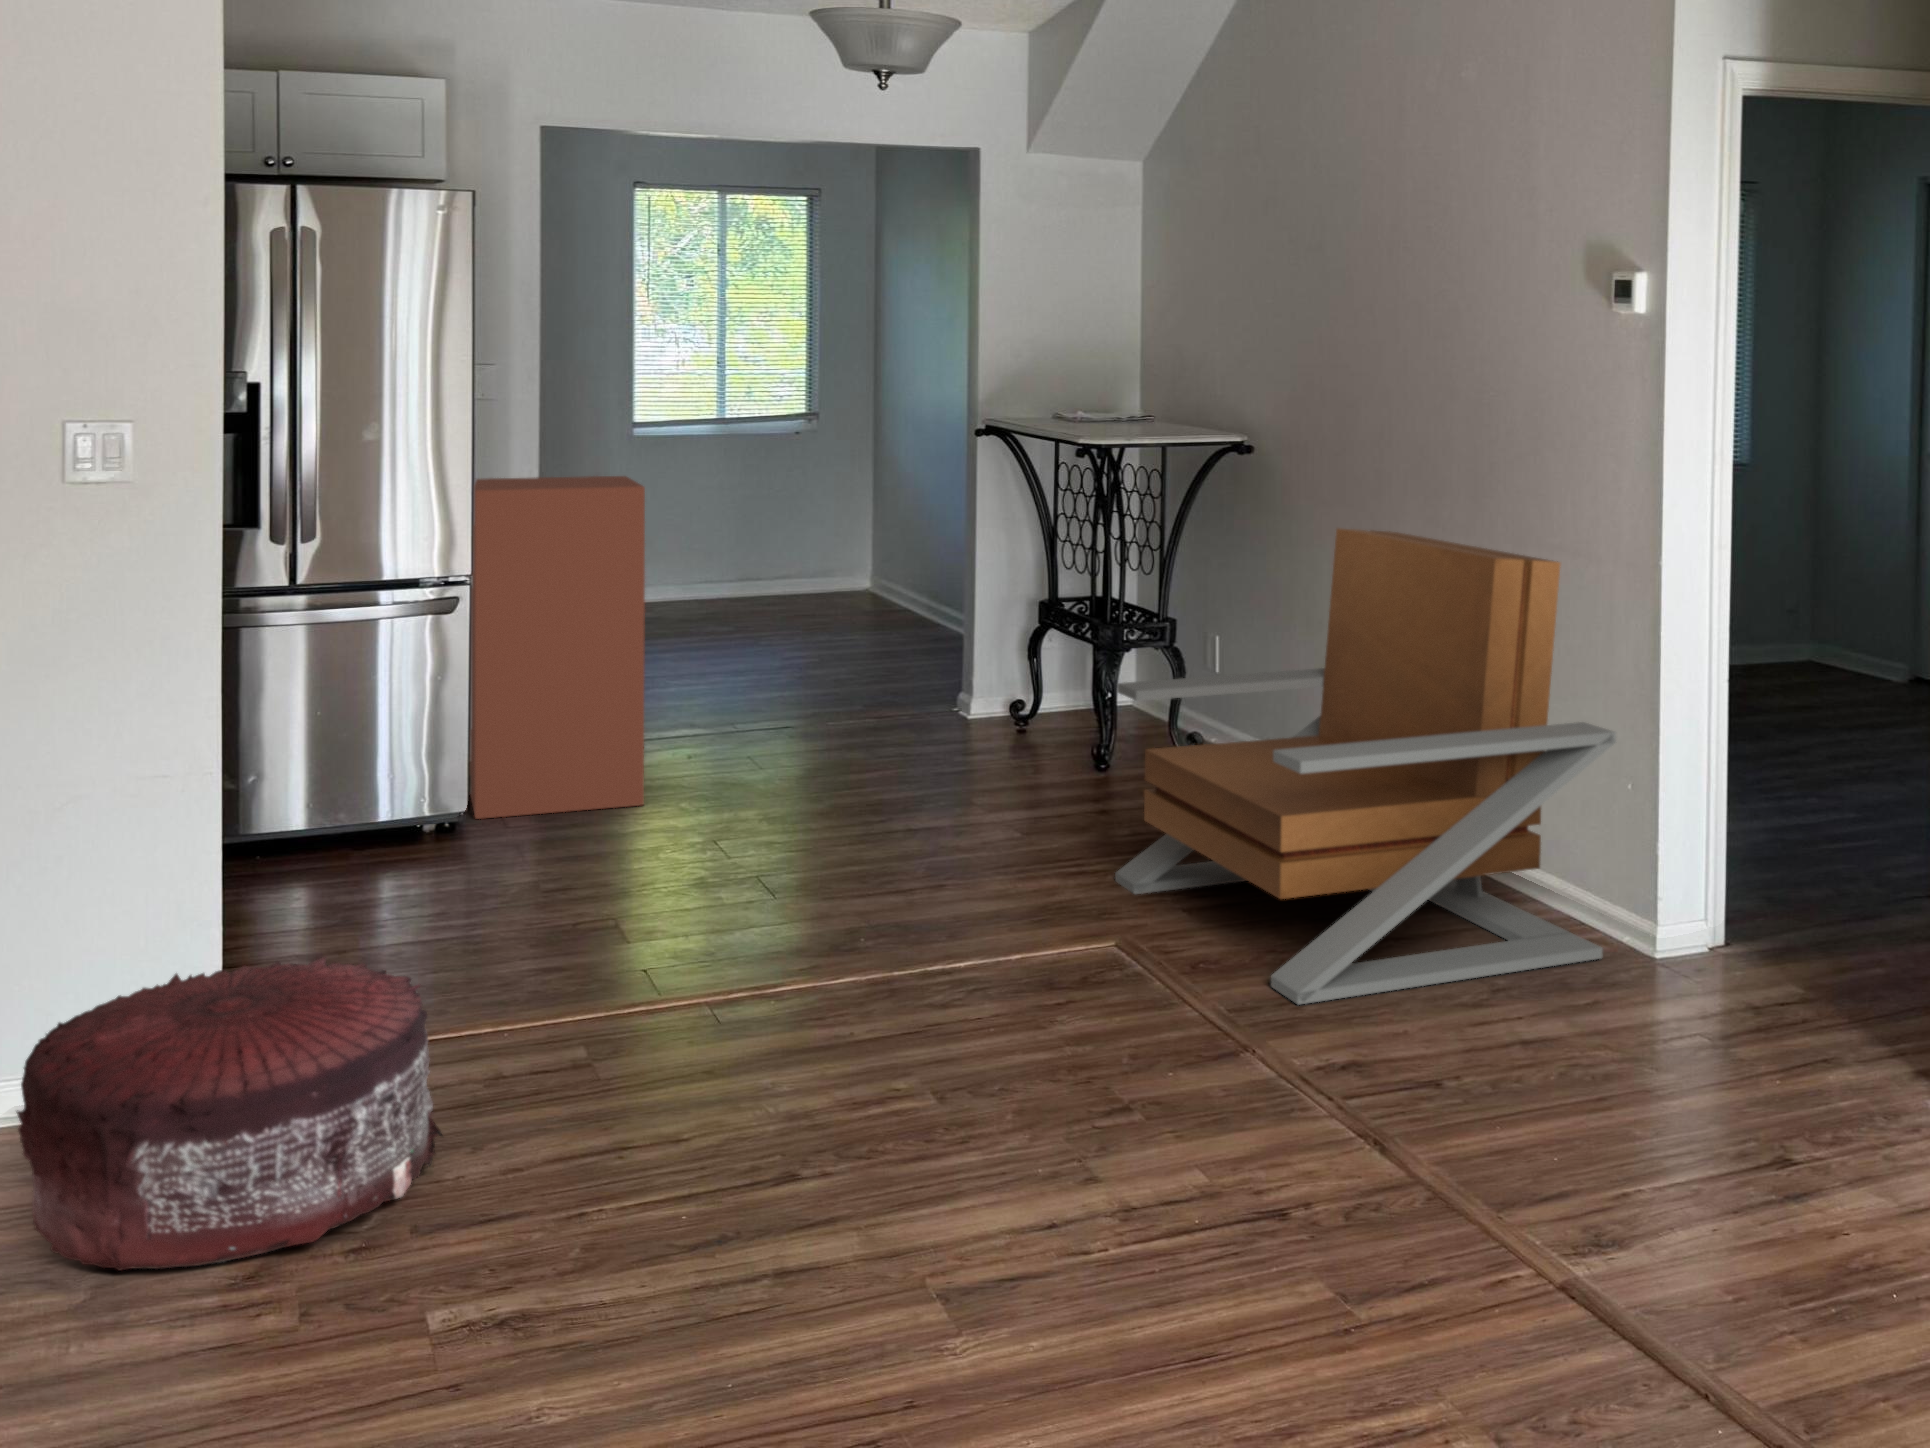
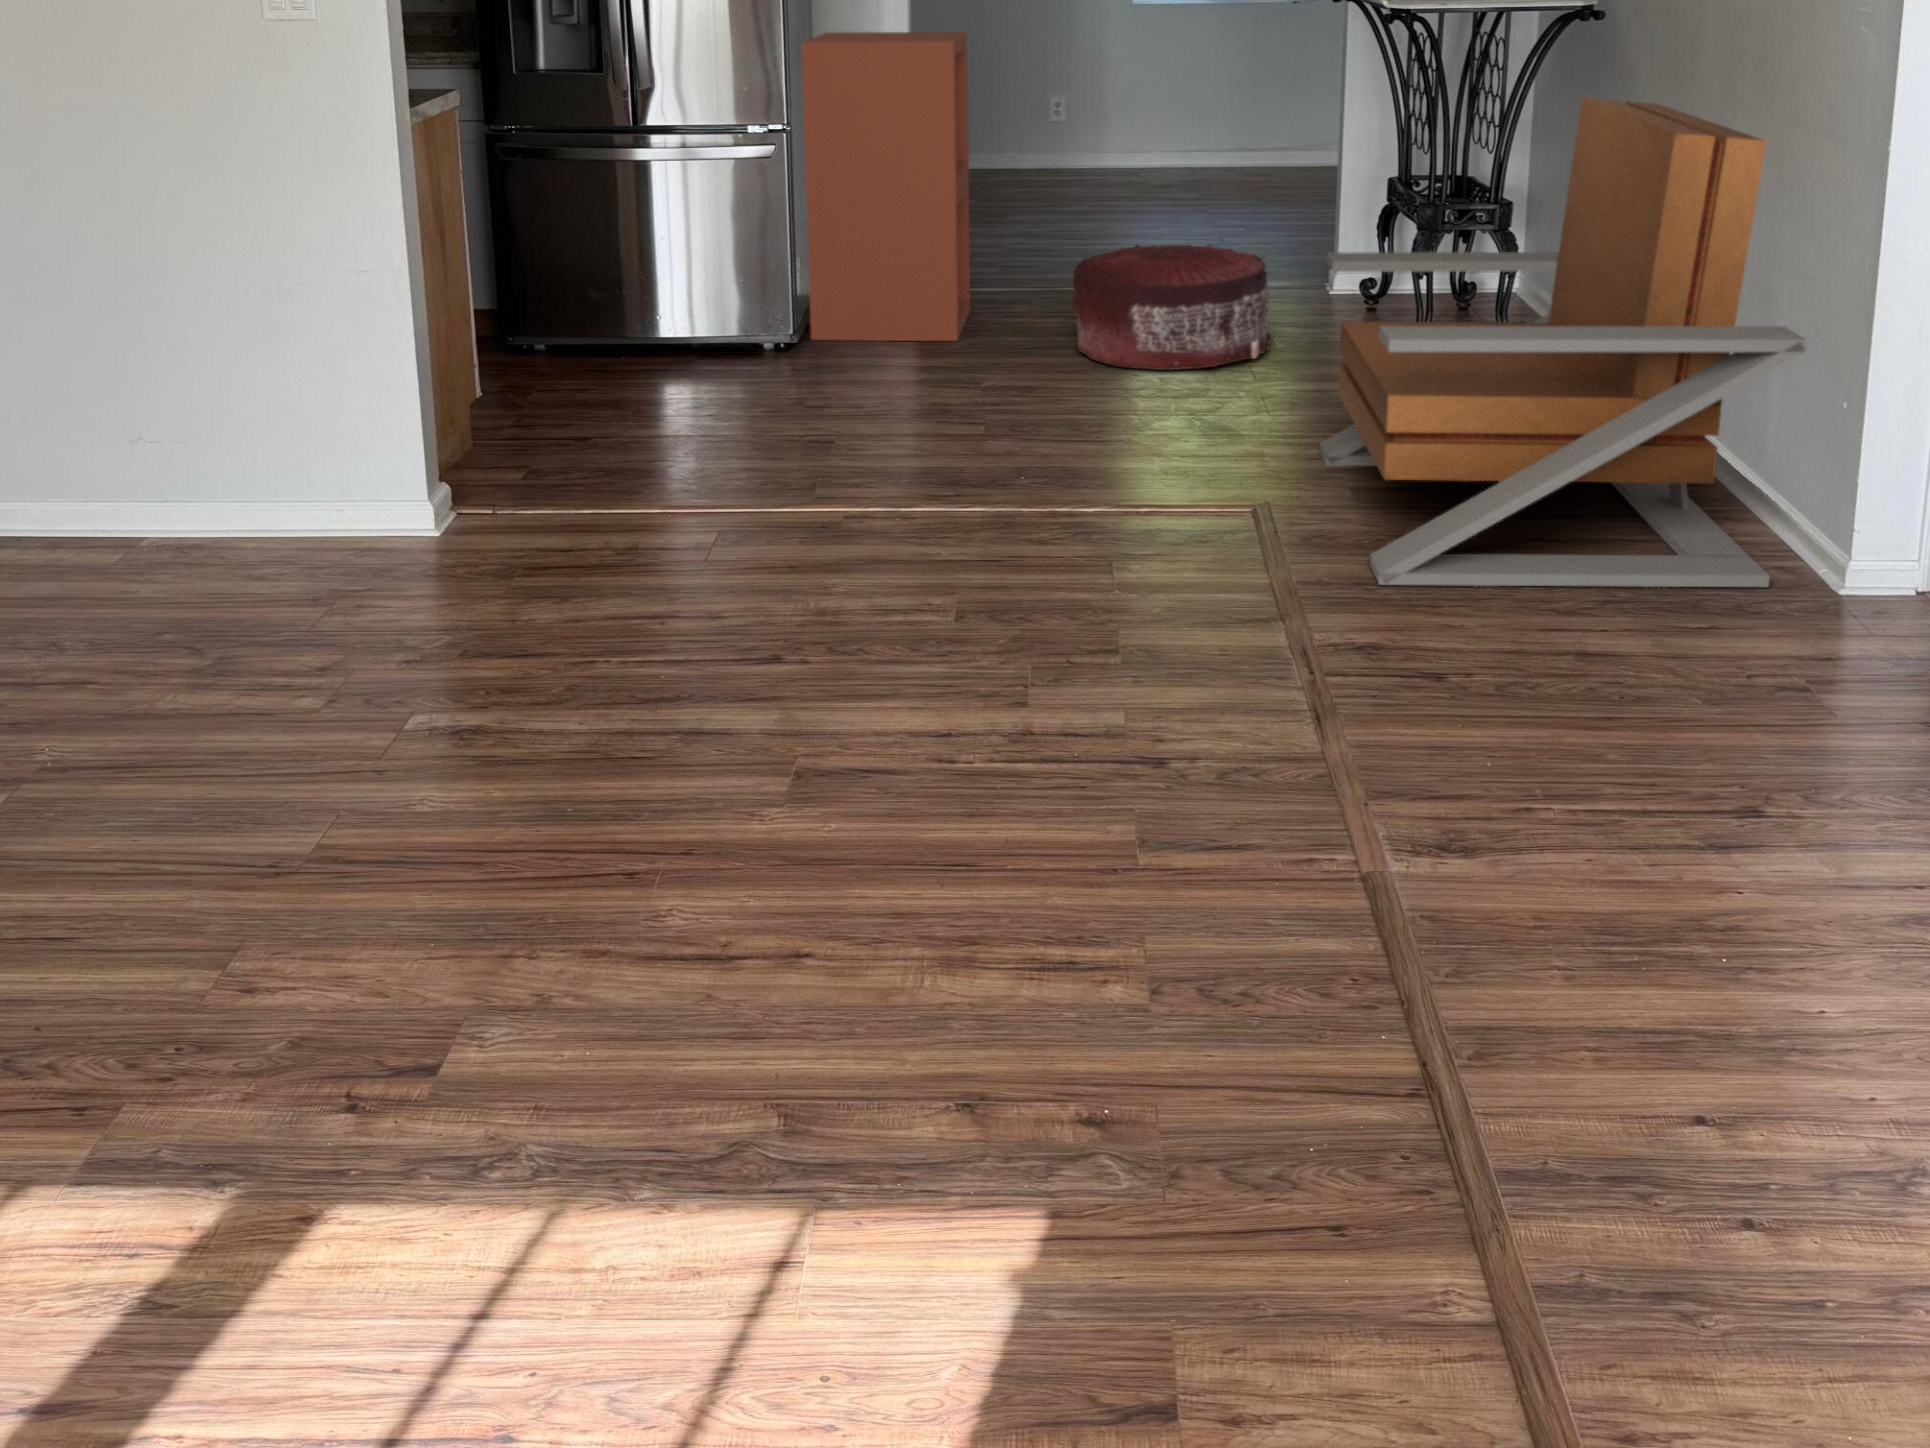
pouf: present [17,957,442,1271] -> present [1072,245,1272,370]

